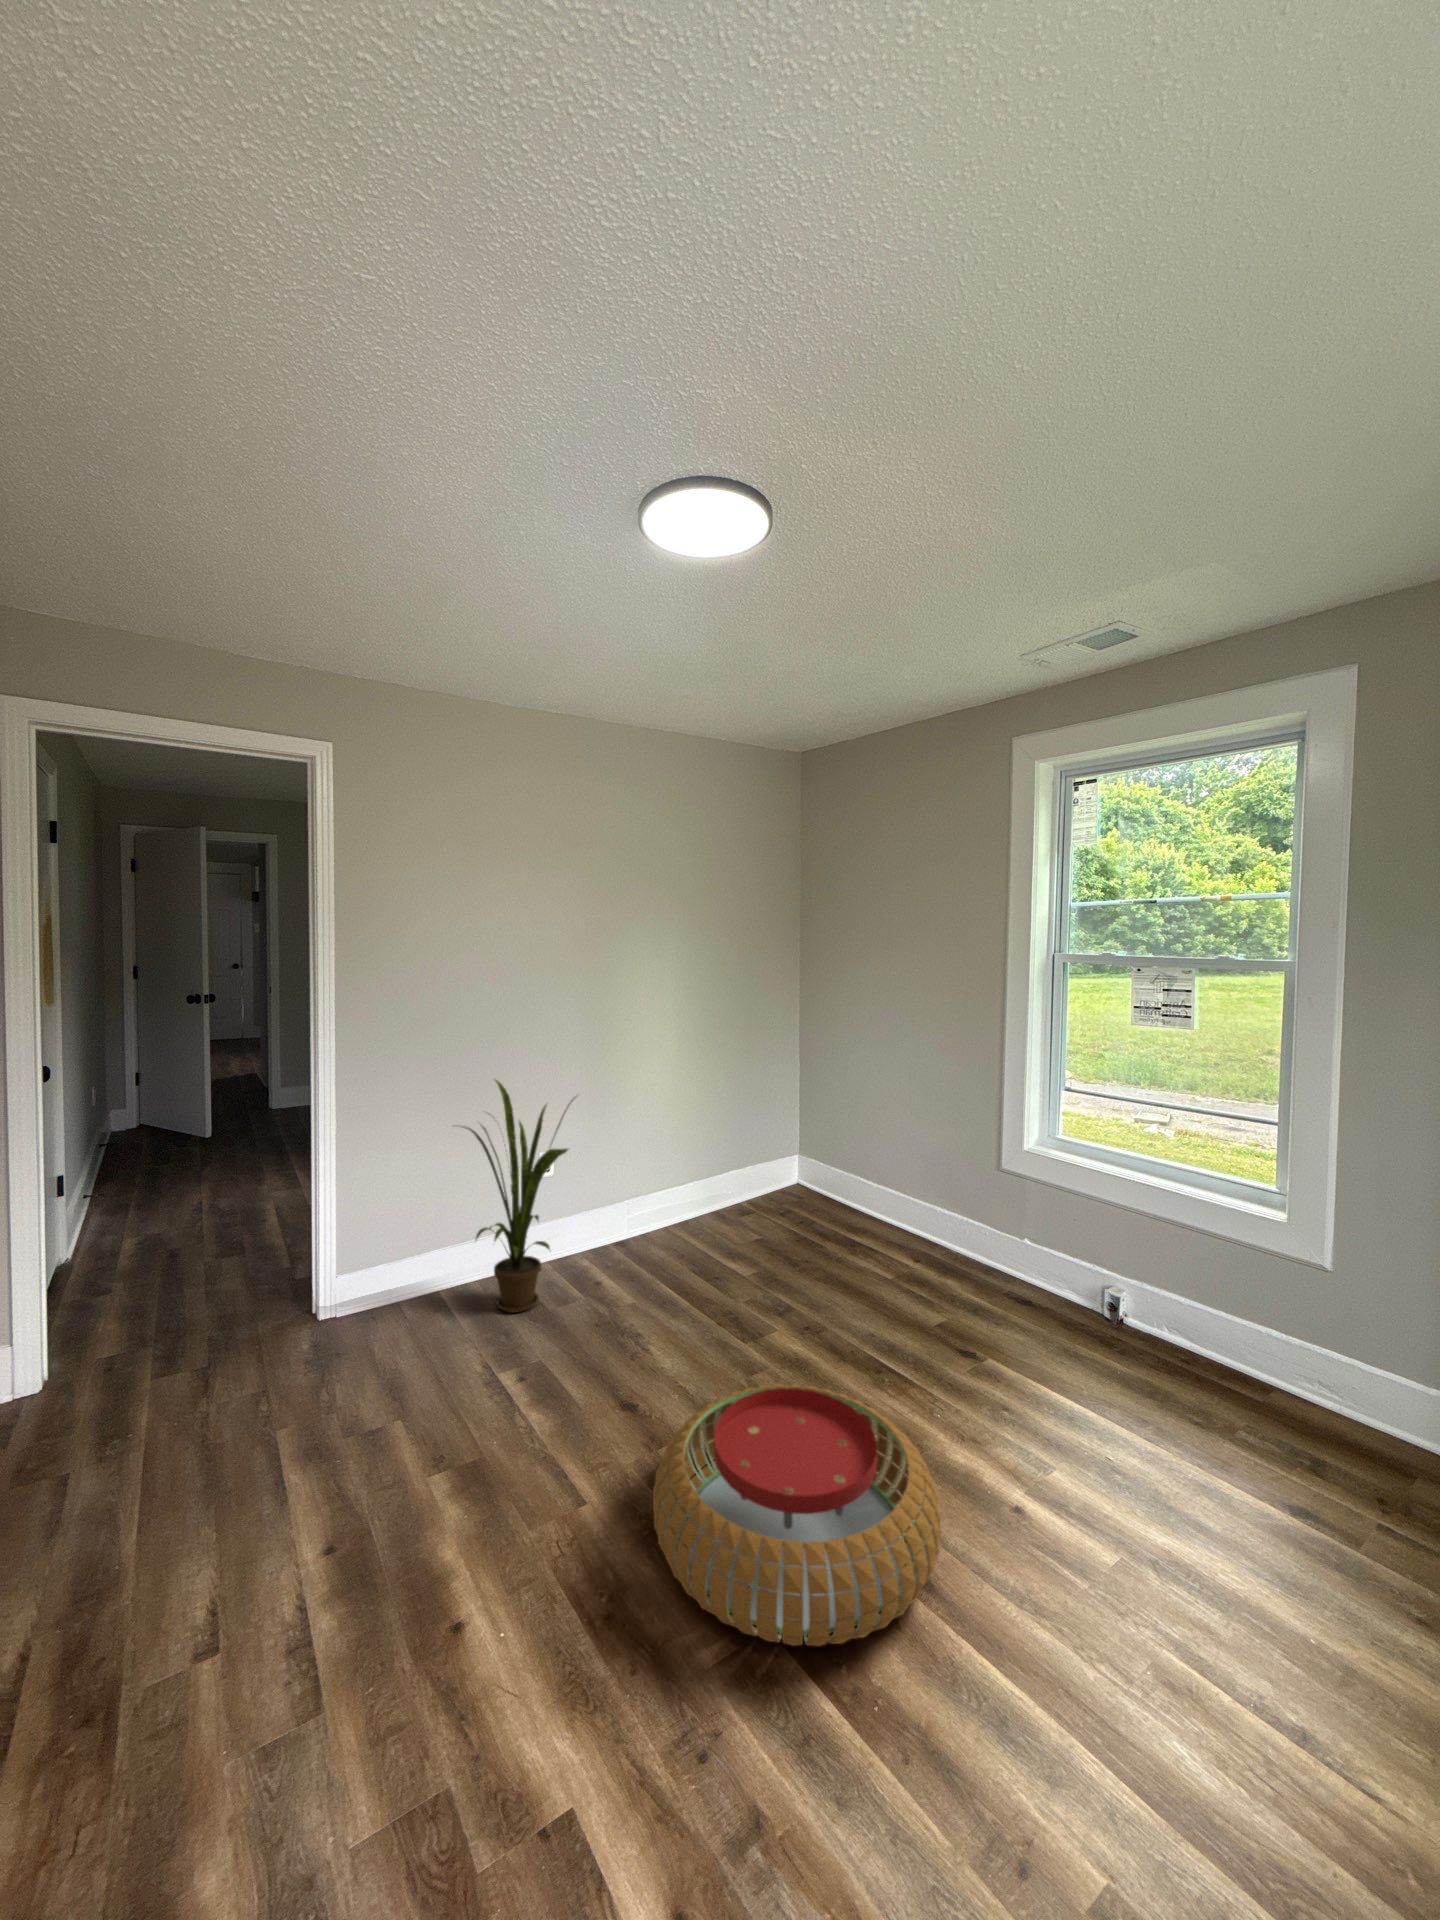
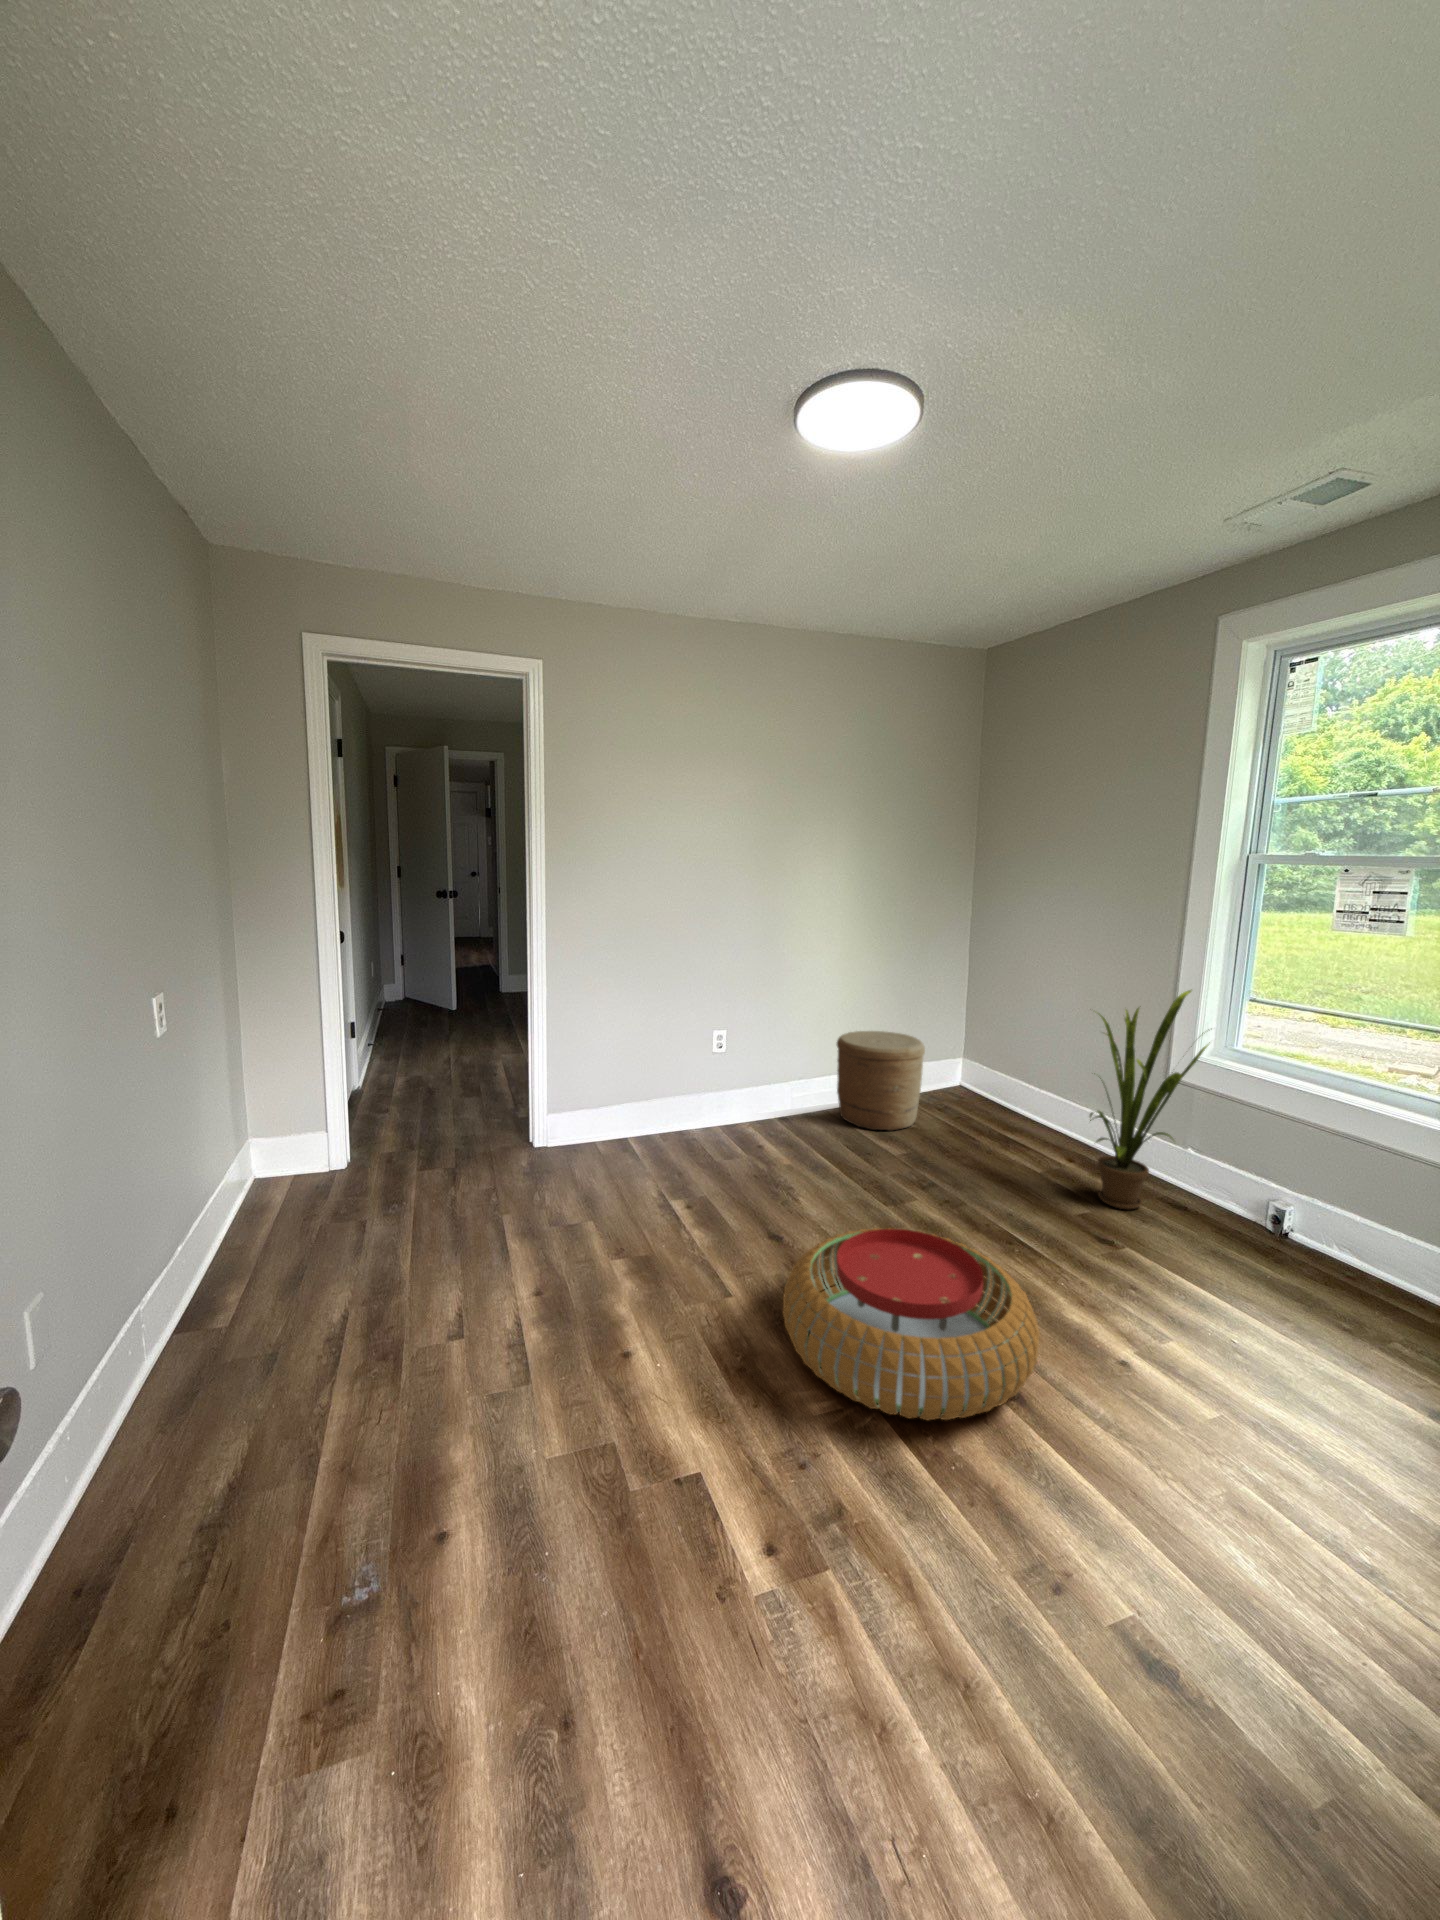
house plant: present [463,1080,574,1313] -> present [1090,990,1210,1209]
woven basket: none [675,1136,767,1247] -> present [837,1031,925,1131]

